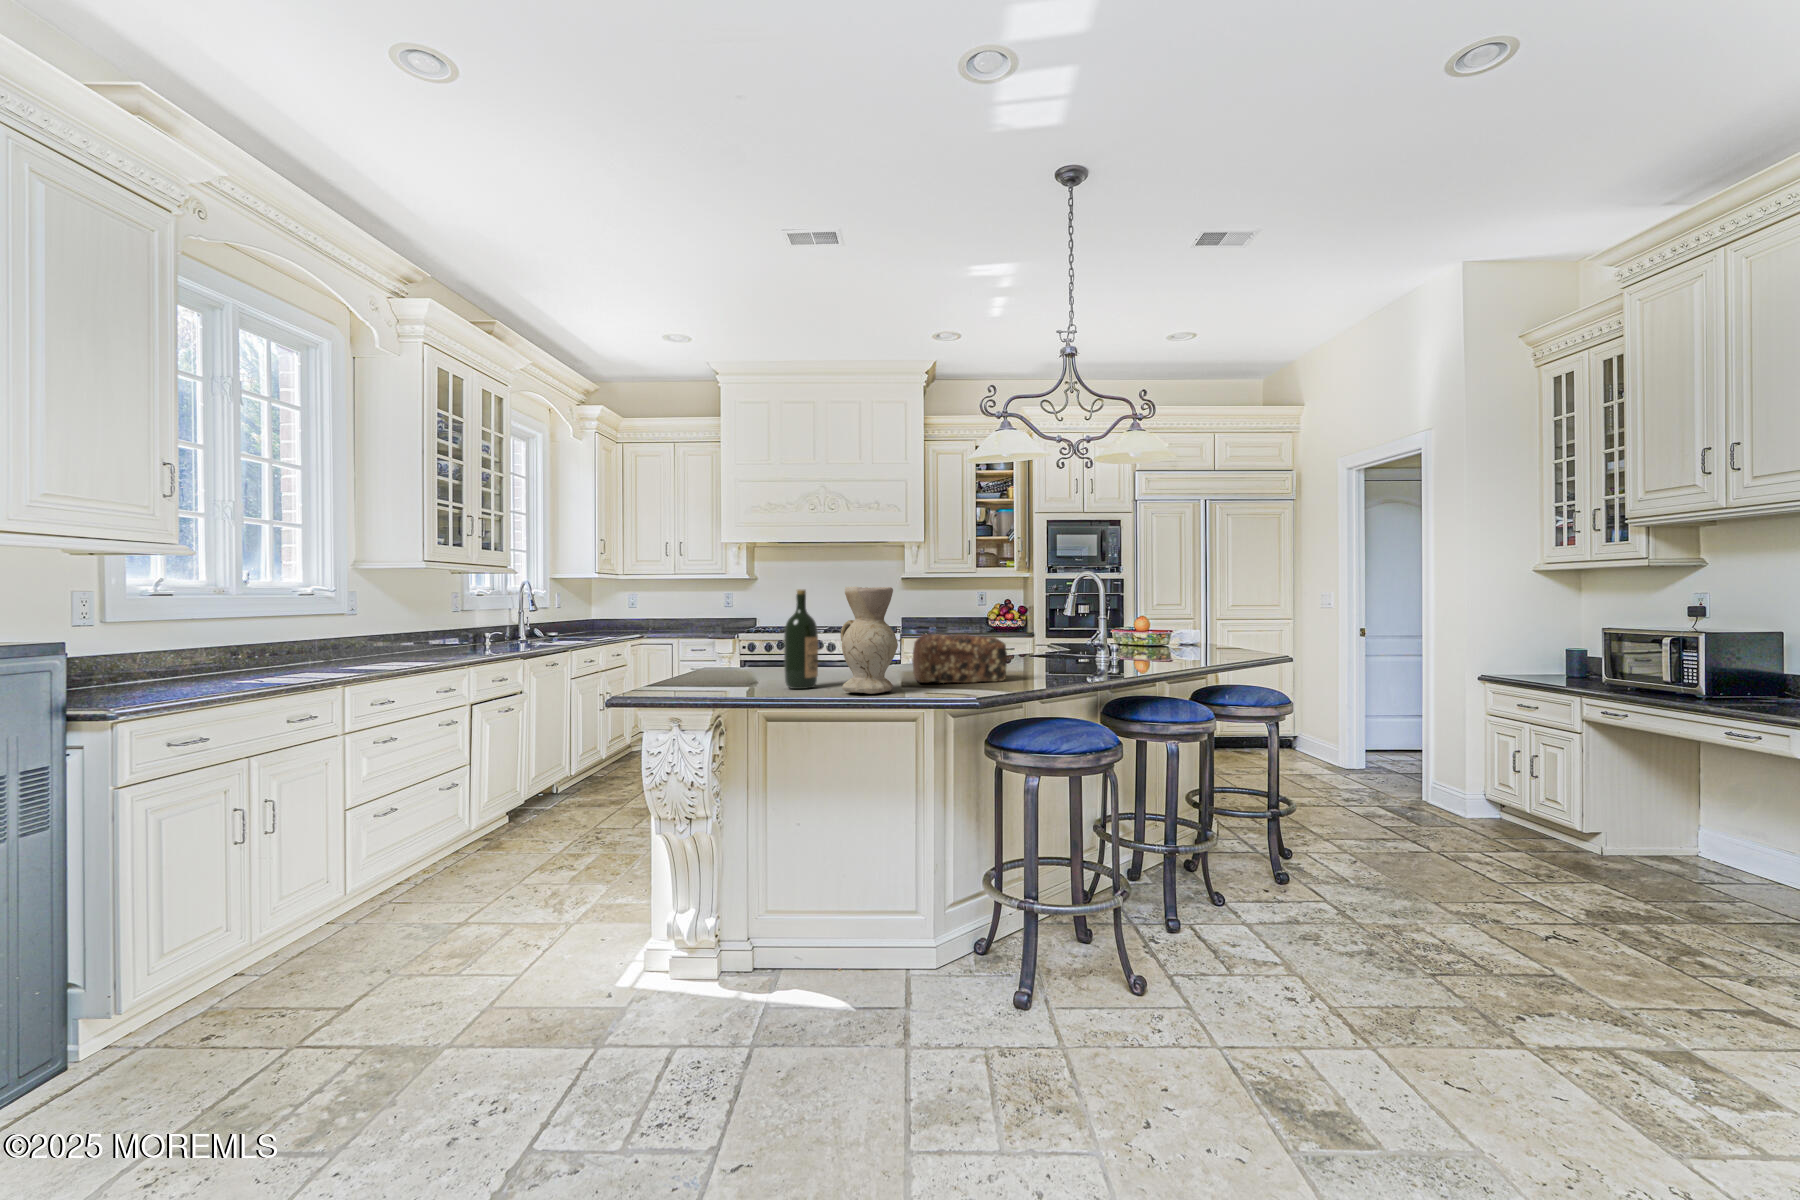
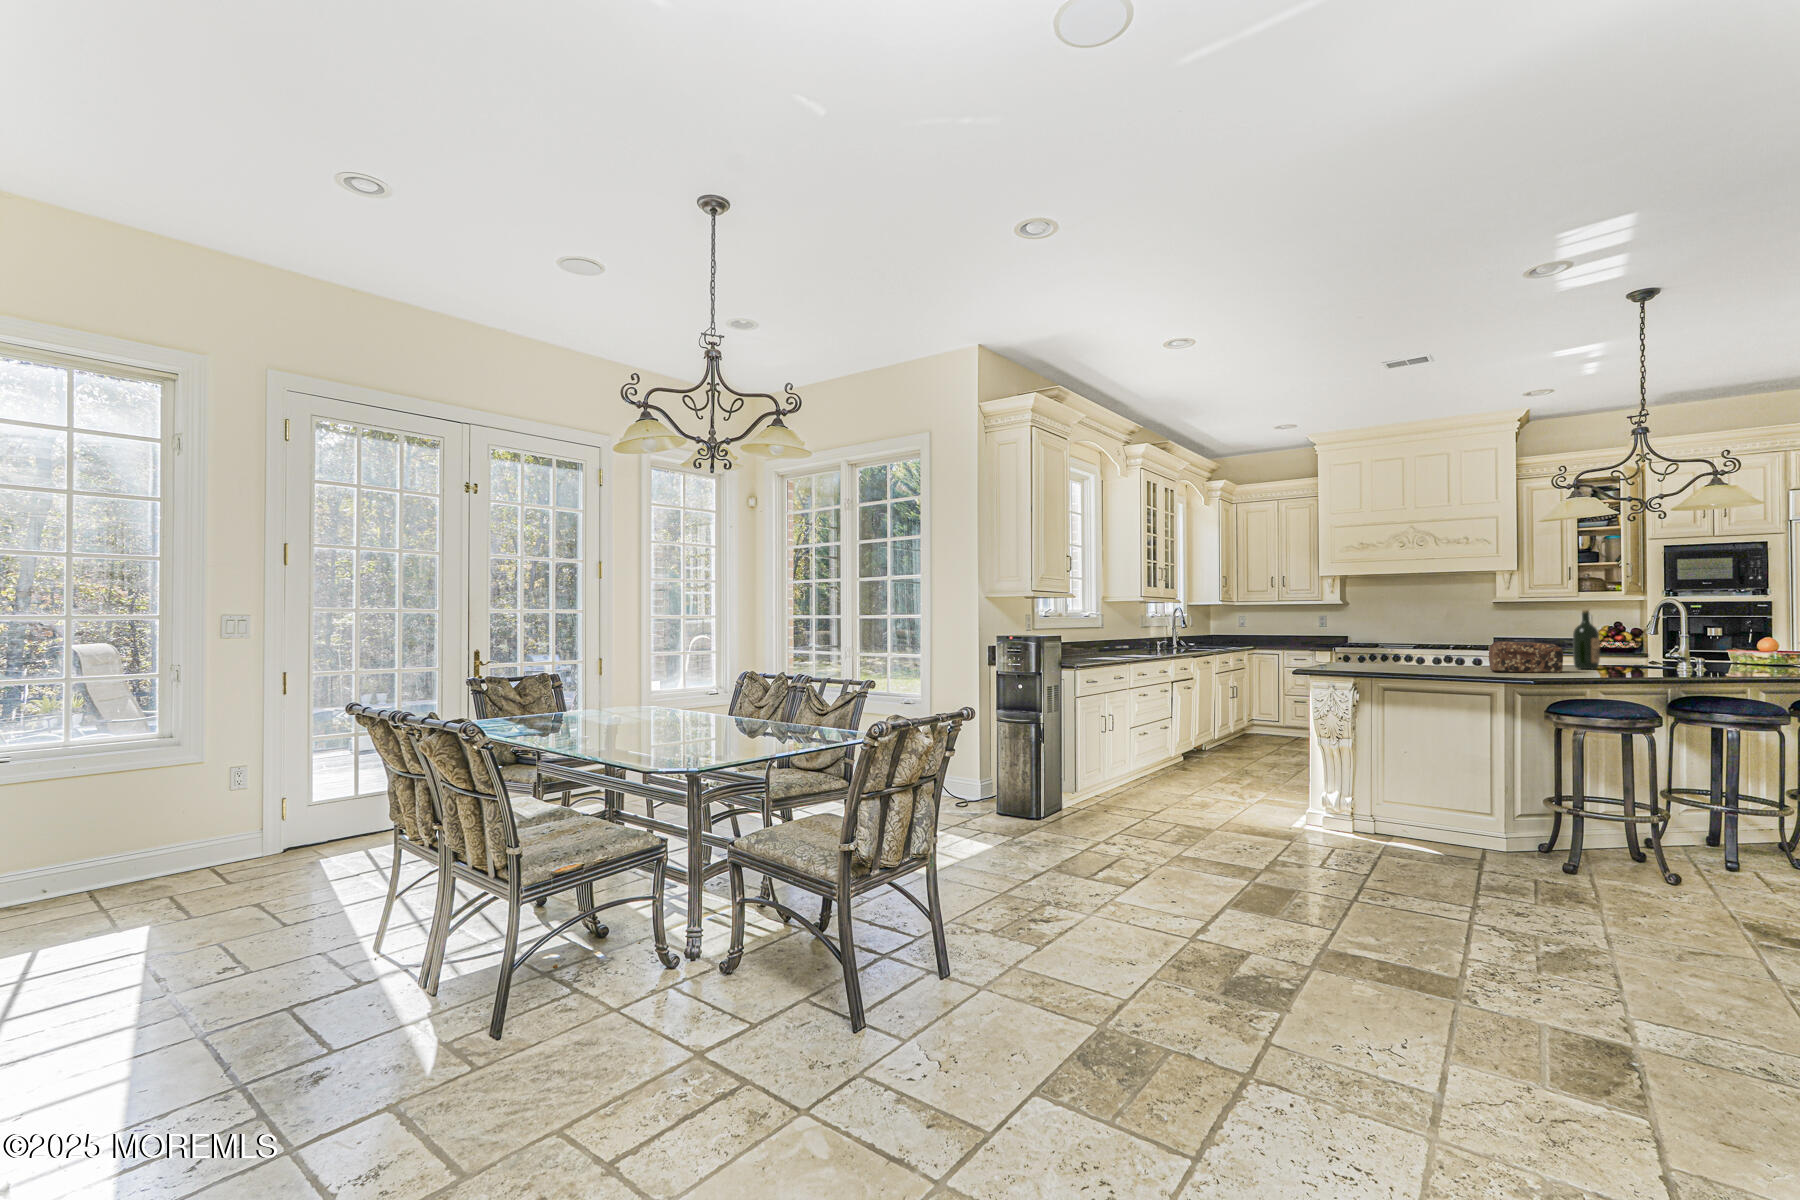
vase: present [841,587,898,694] -> none [1435,612,1475,673]
wine bottle: present [784,590,818,689] -> present [1573,610,1600,669]

